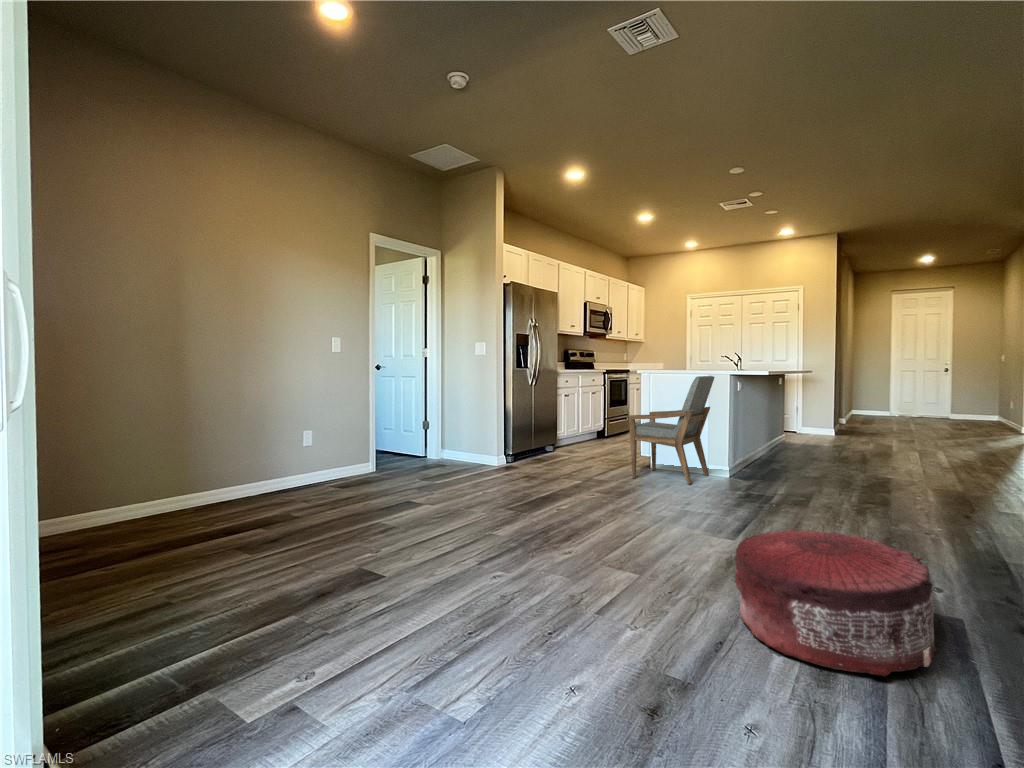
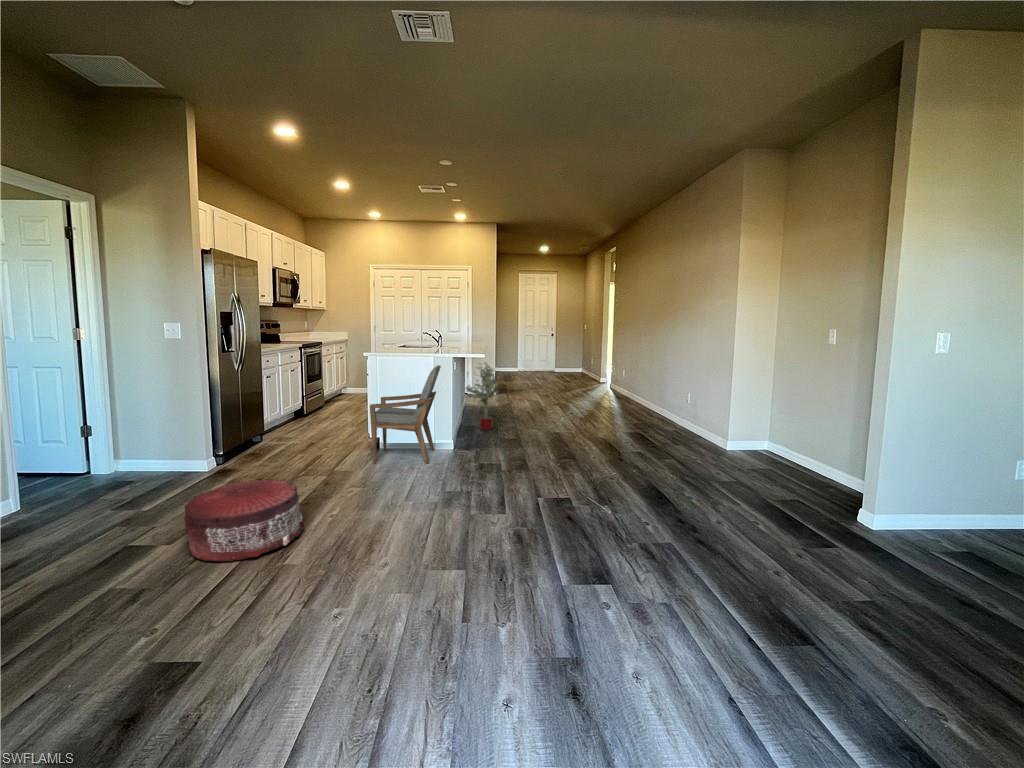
potted tree: none [766,378,815,465] -> present [466,362,499,431]
pouf: present [735,528,938,677] -> present [183,479,305,561]

